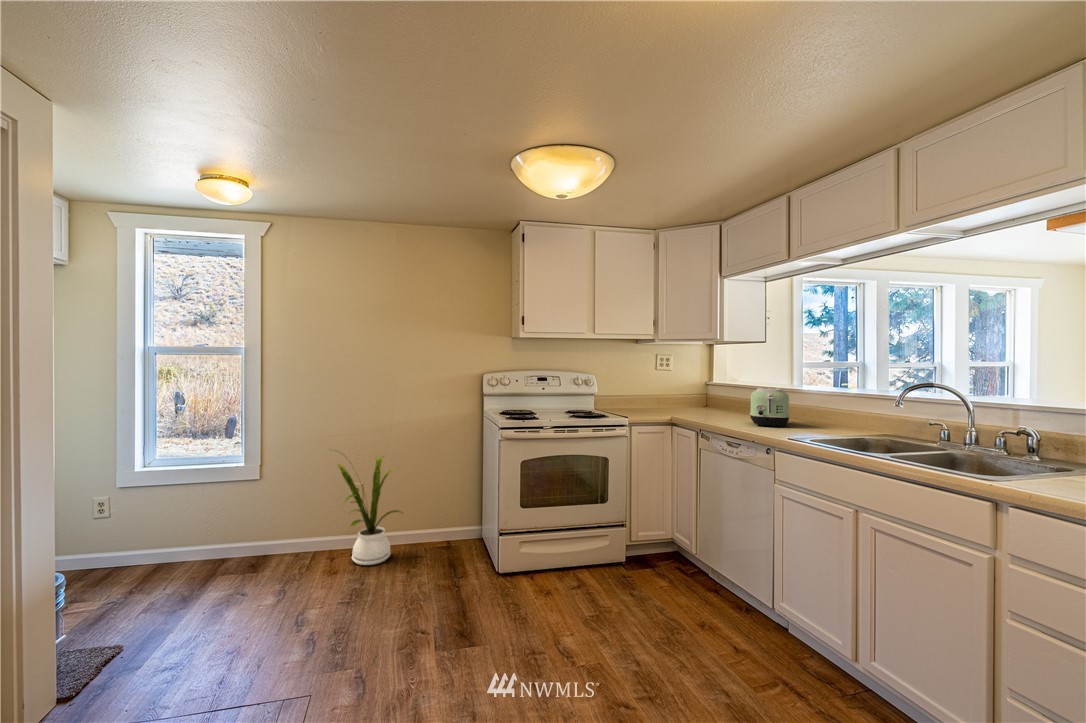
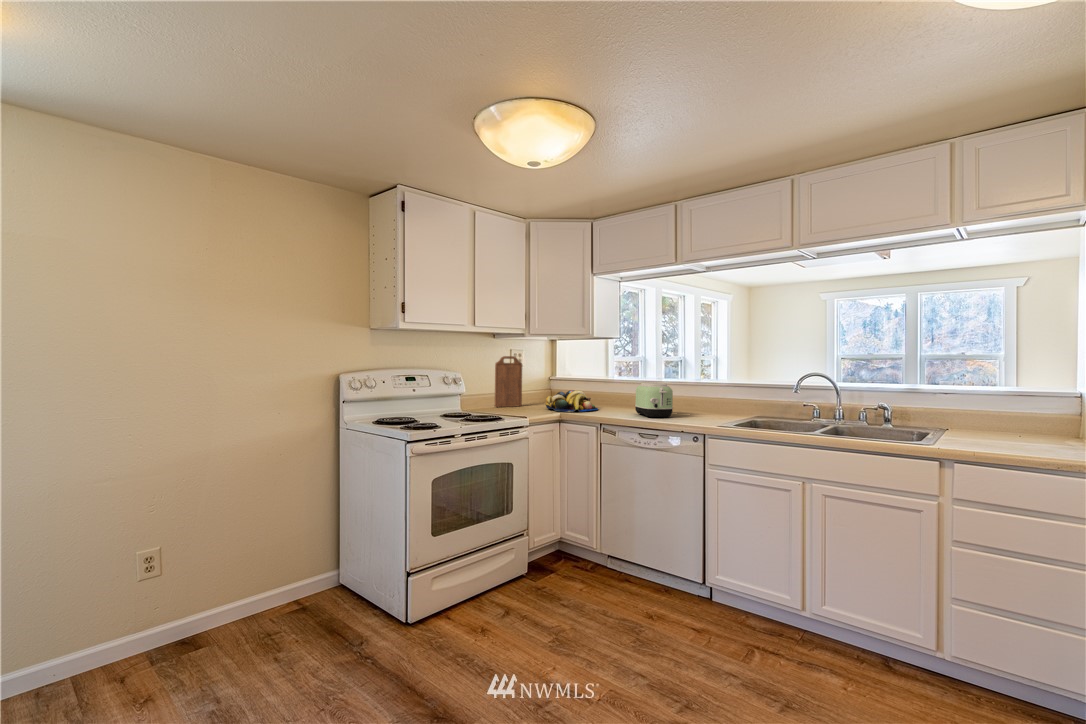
cutting board: none [634,361,662,408] -> present [495,356,522,407]
fruit bowl: none [675,394,729,416] -> present [546,390,598,412]
house plant: present [338,456,401,565] -> none [122,498,247,671]

